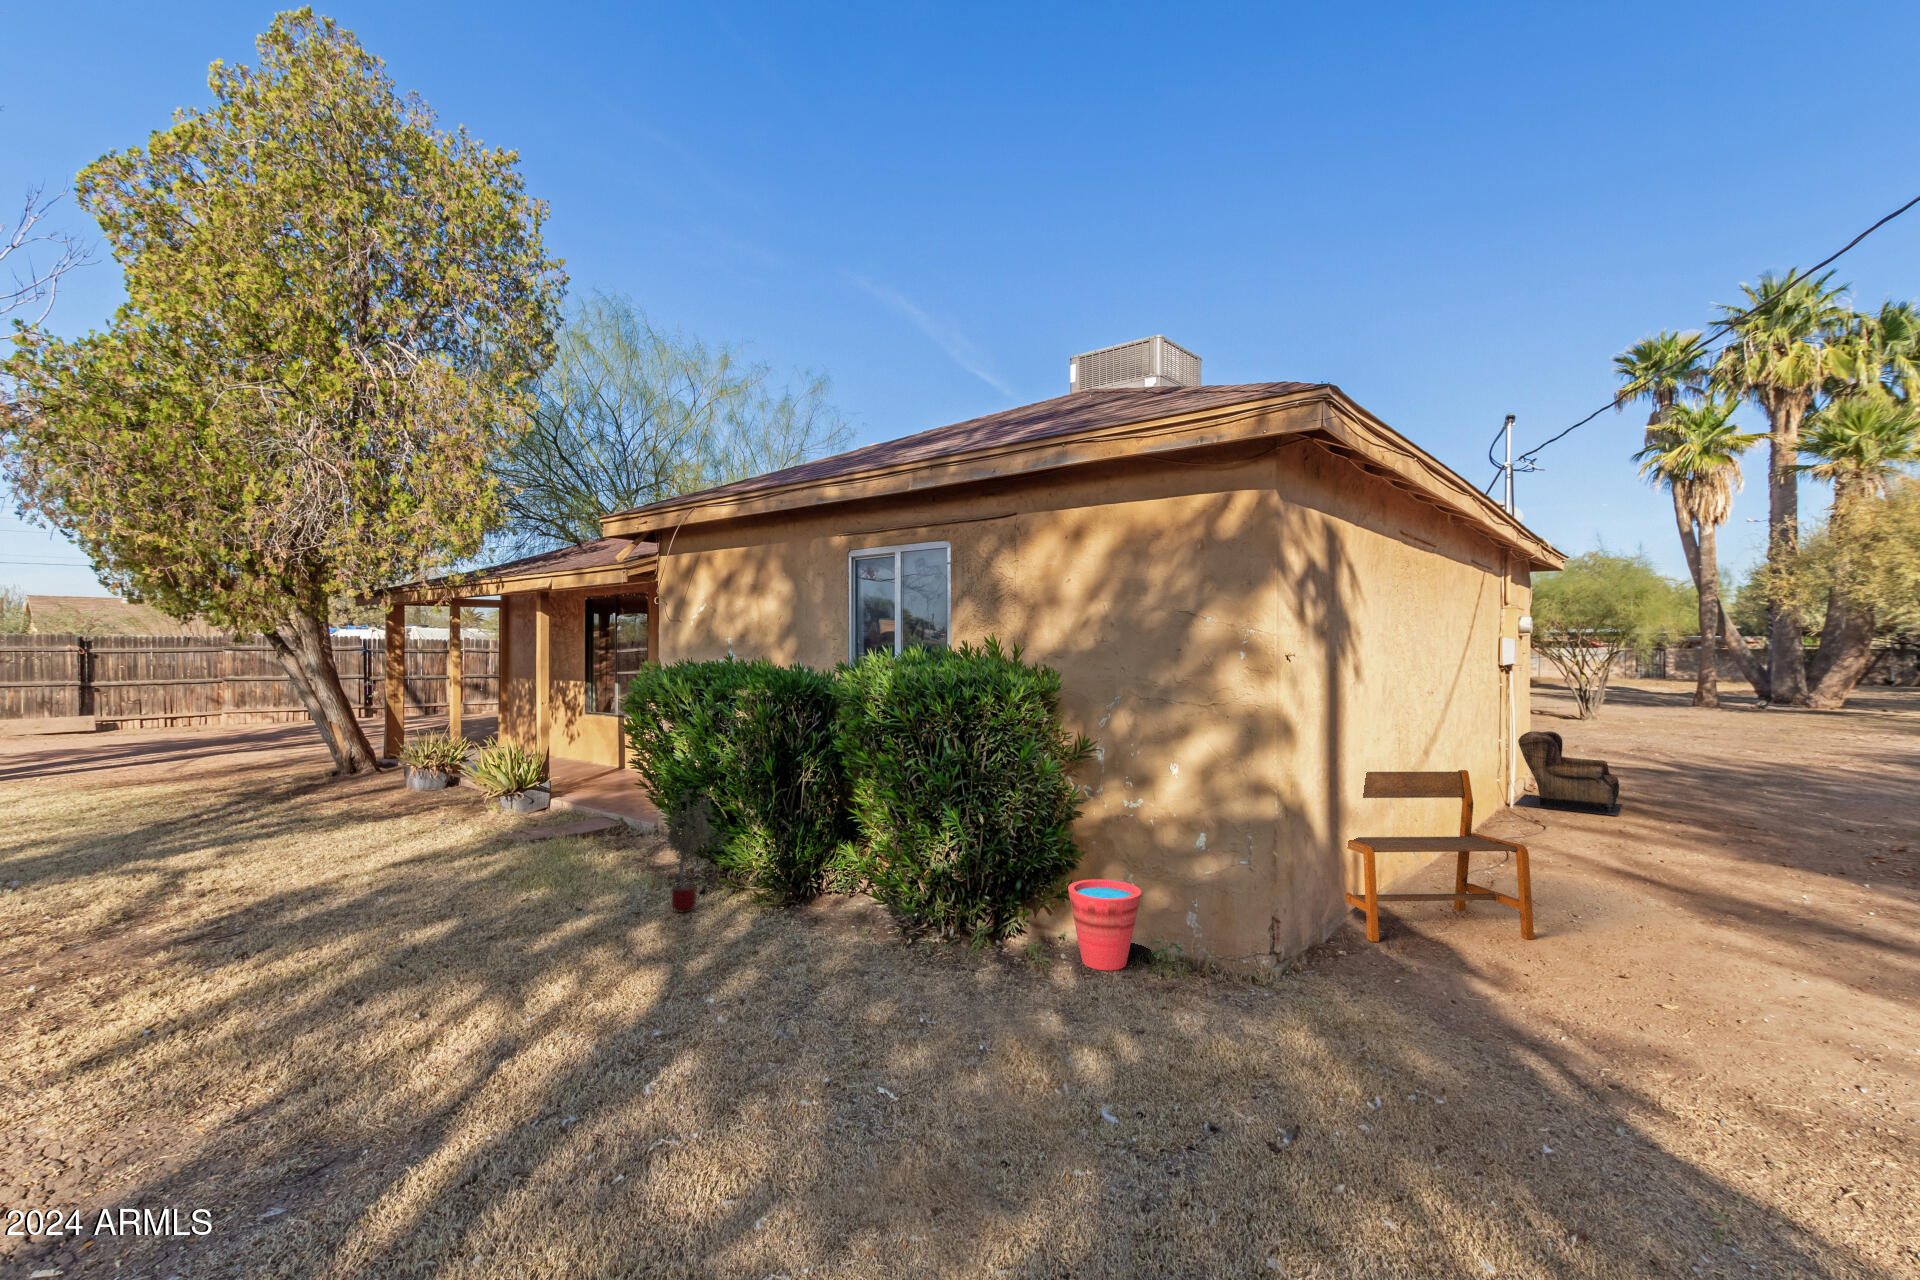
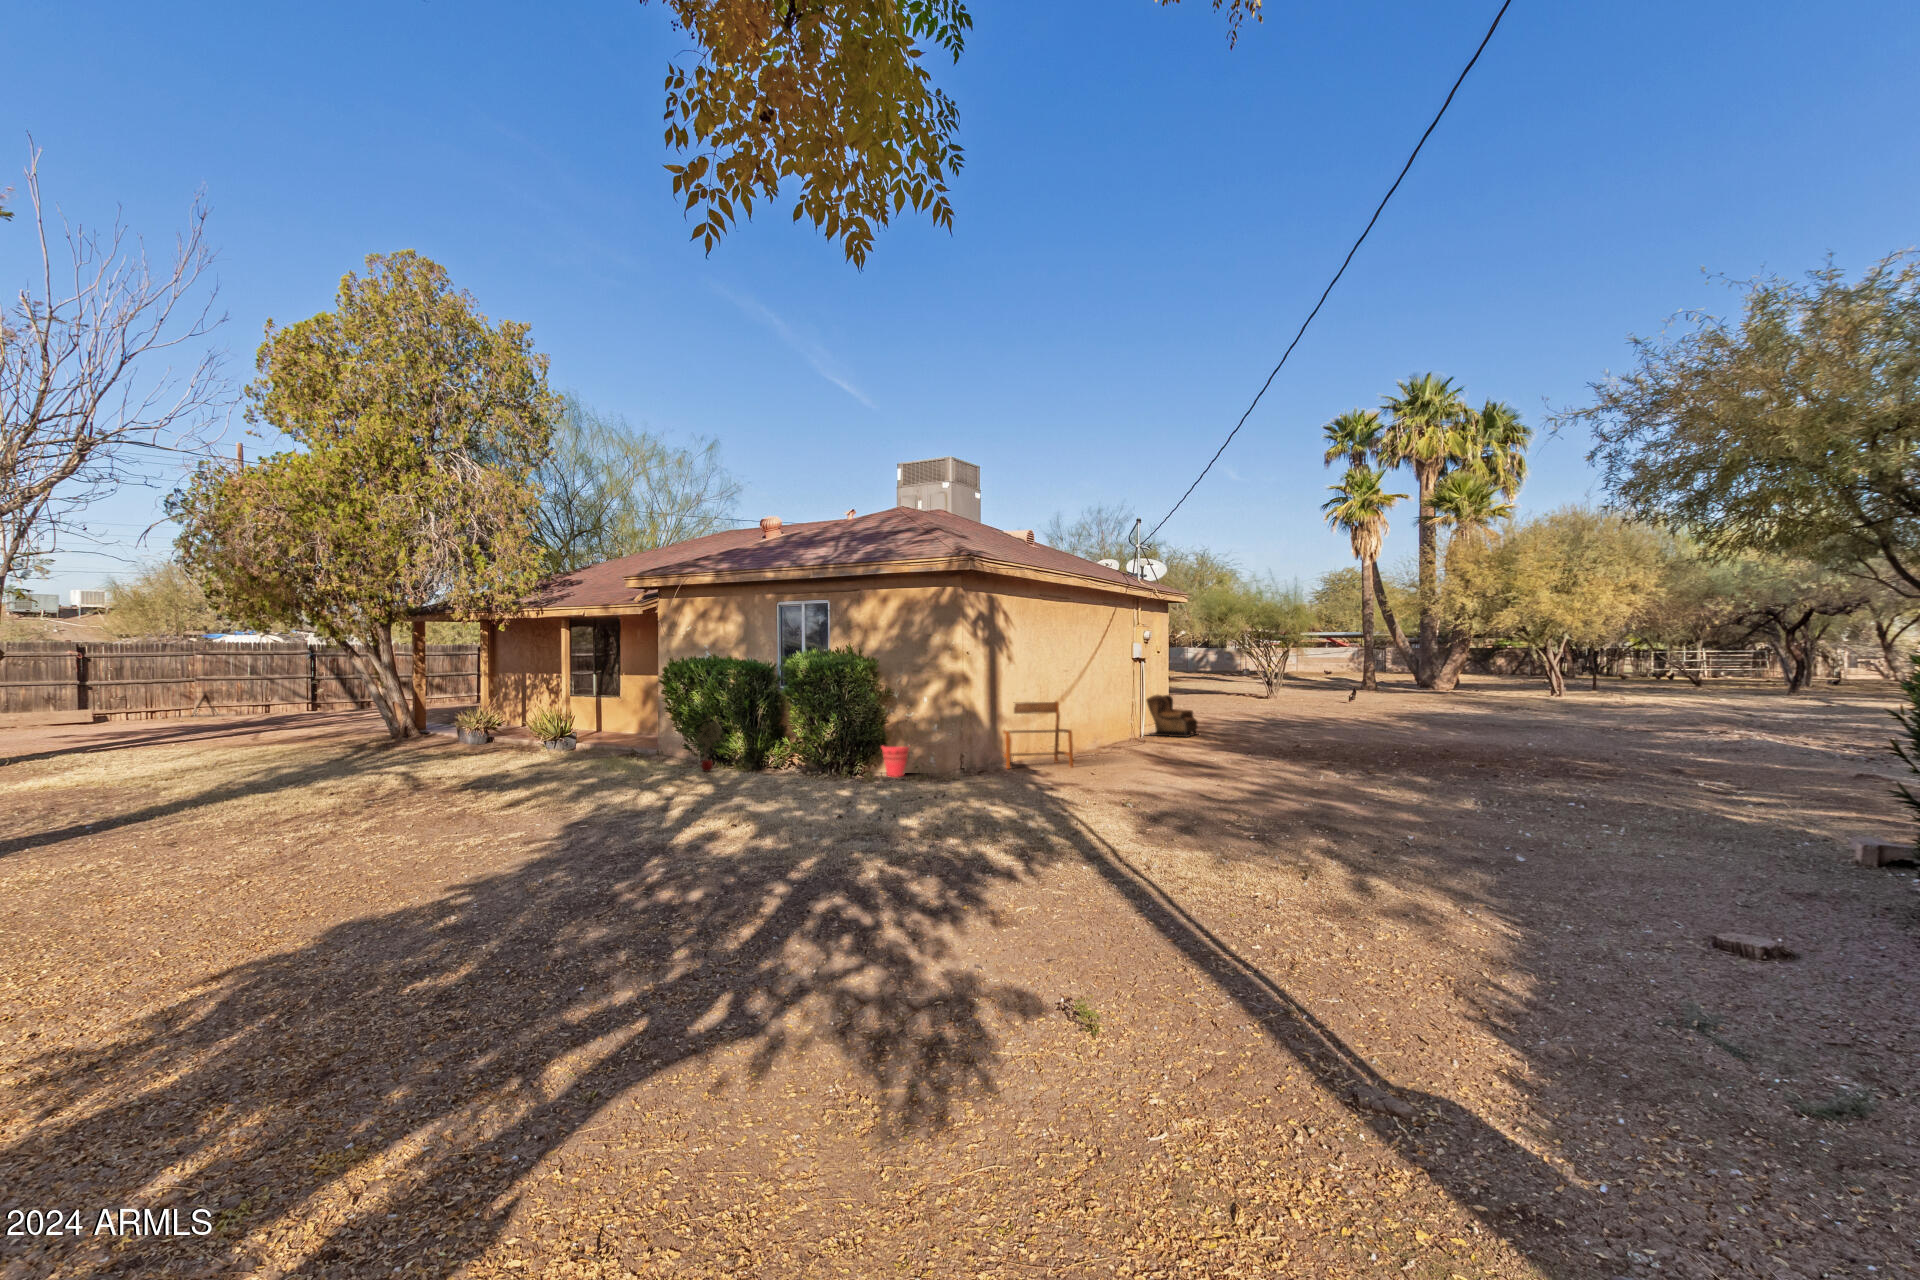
round table: none [203,693,260,725] -> present [186,691,217,714]

